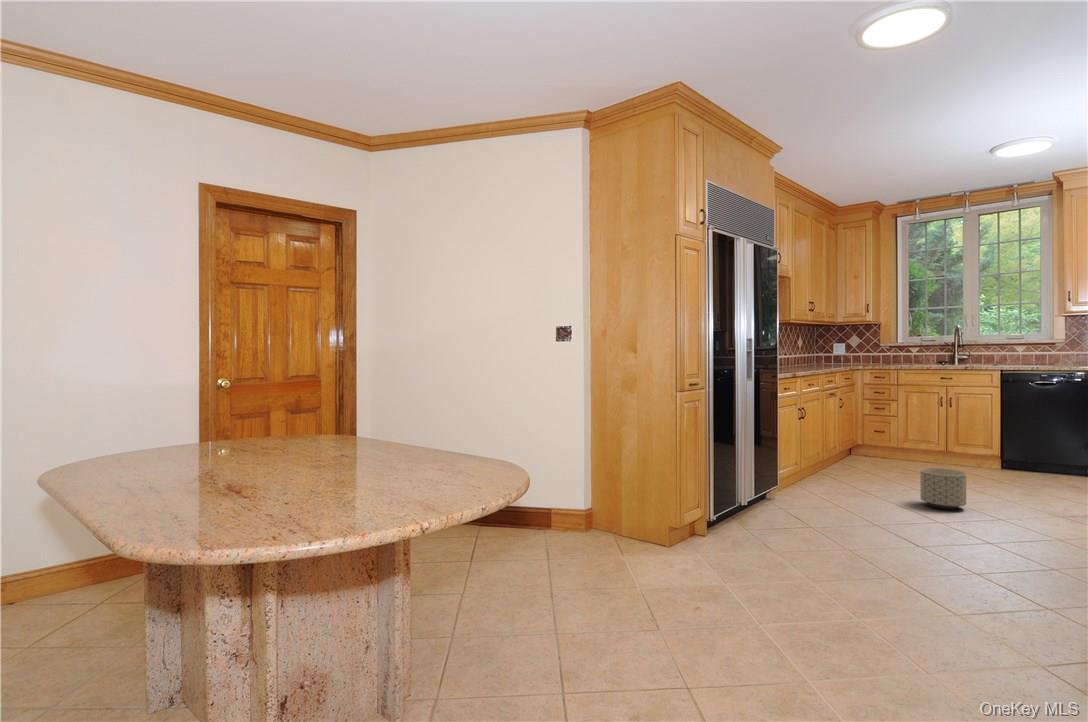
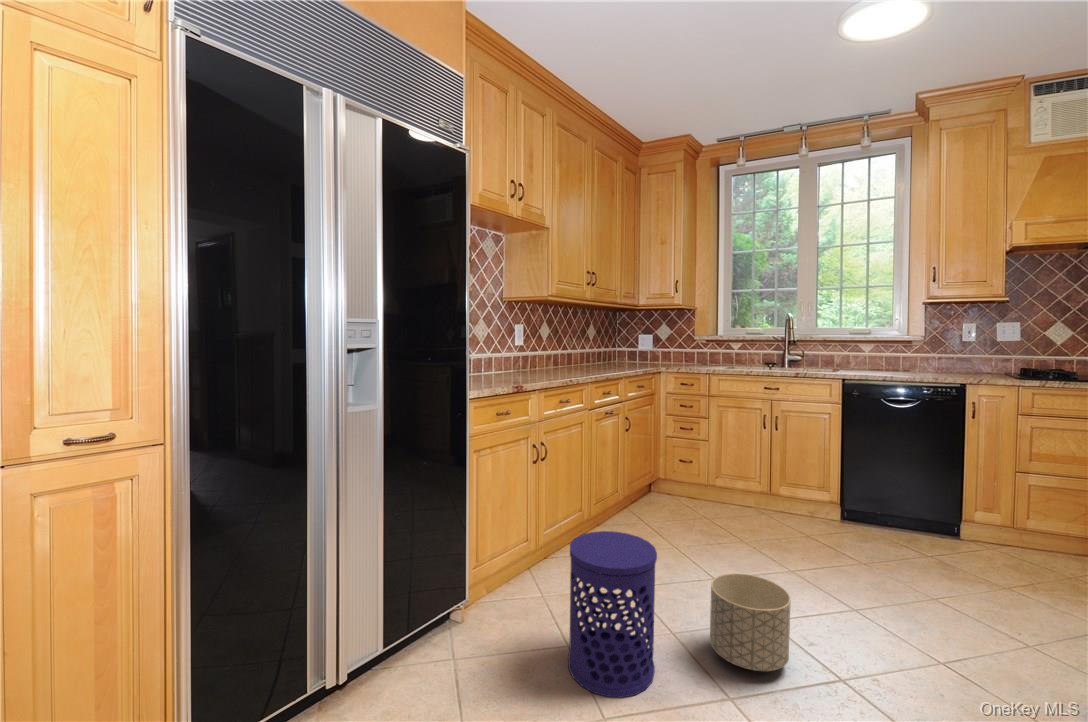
waste bin: none [844,444,893,513] -> present [568,531,657,698]

